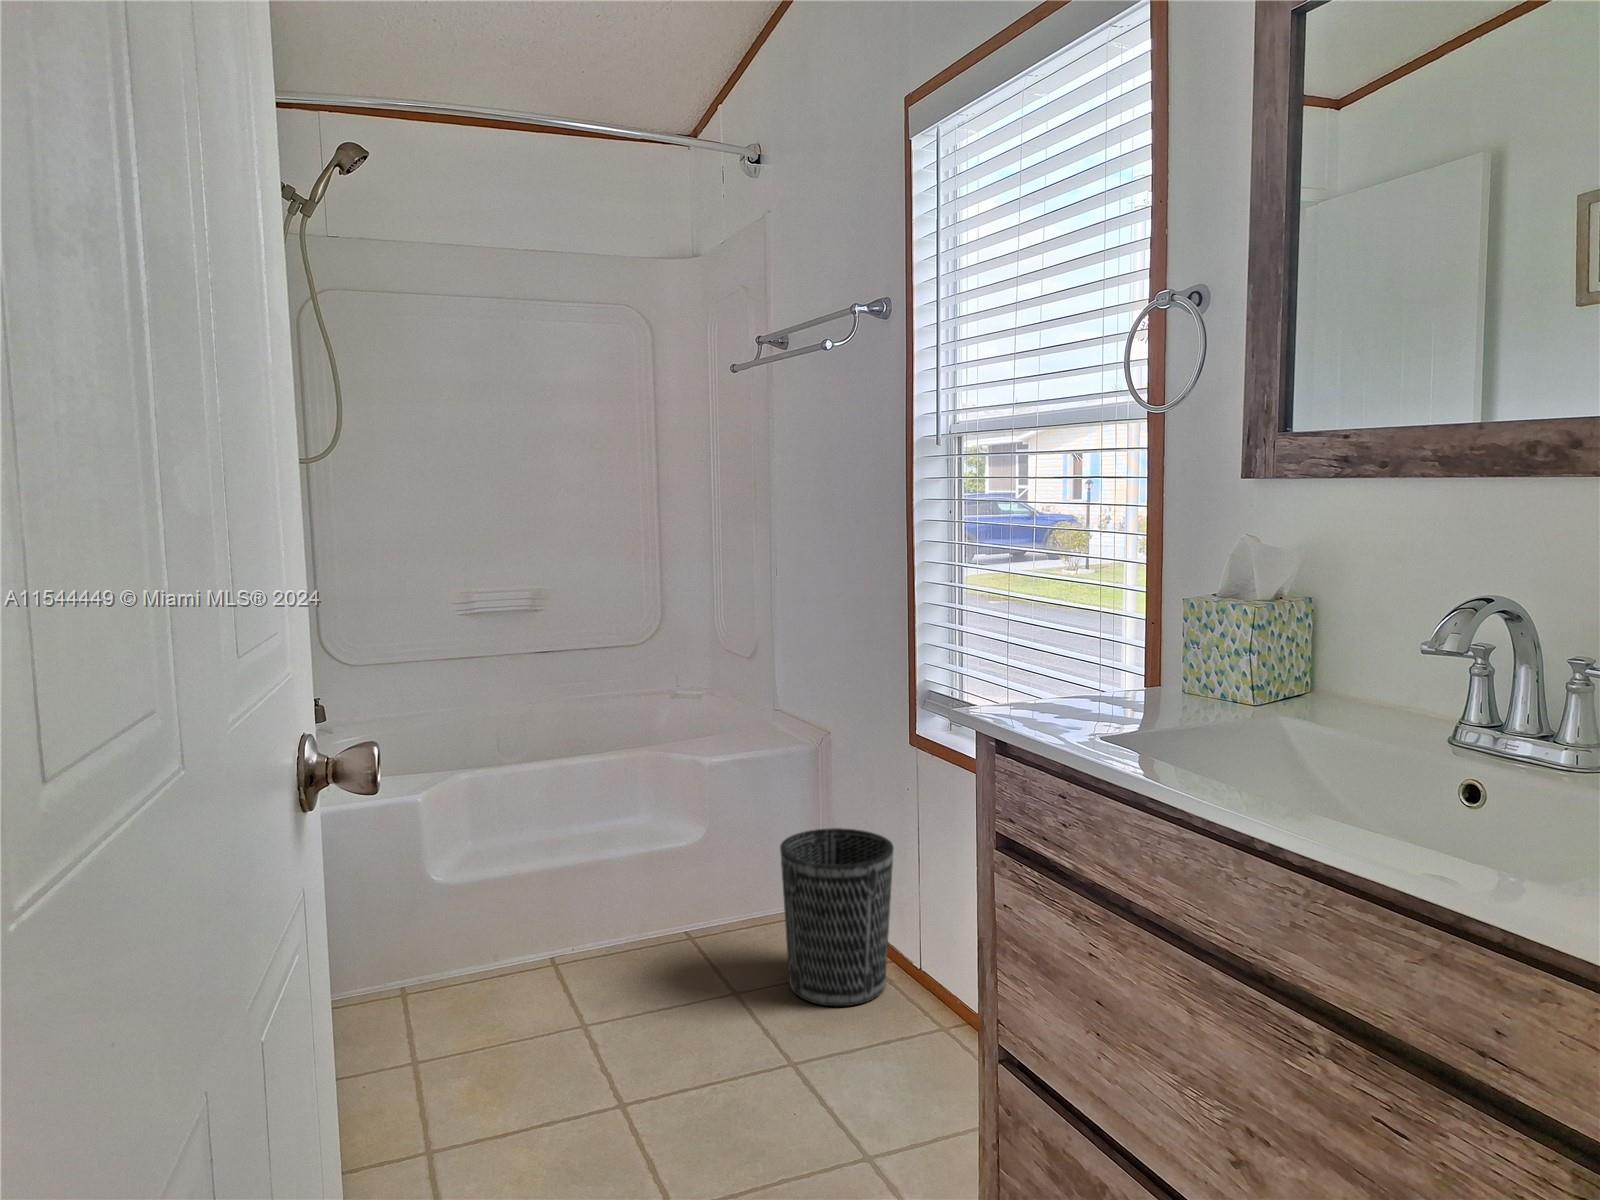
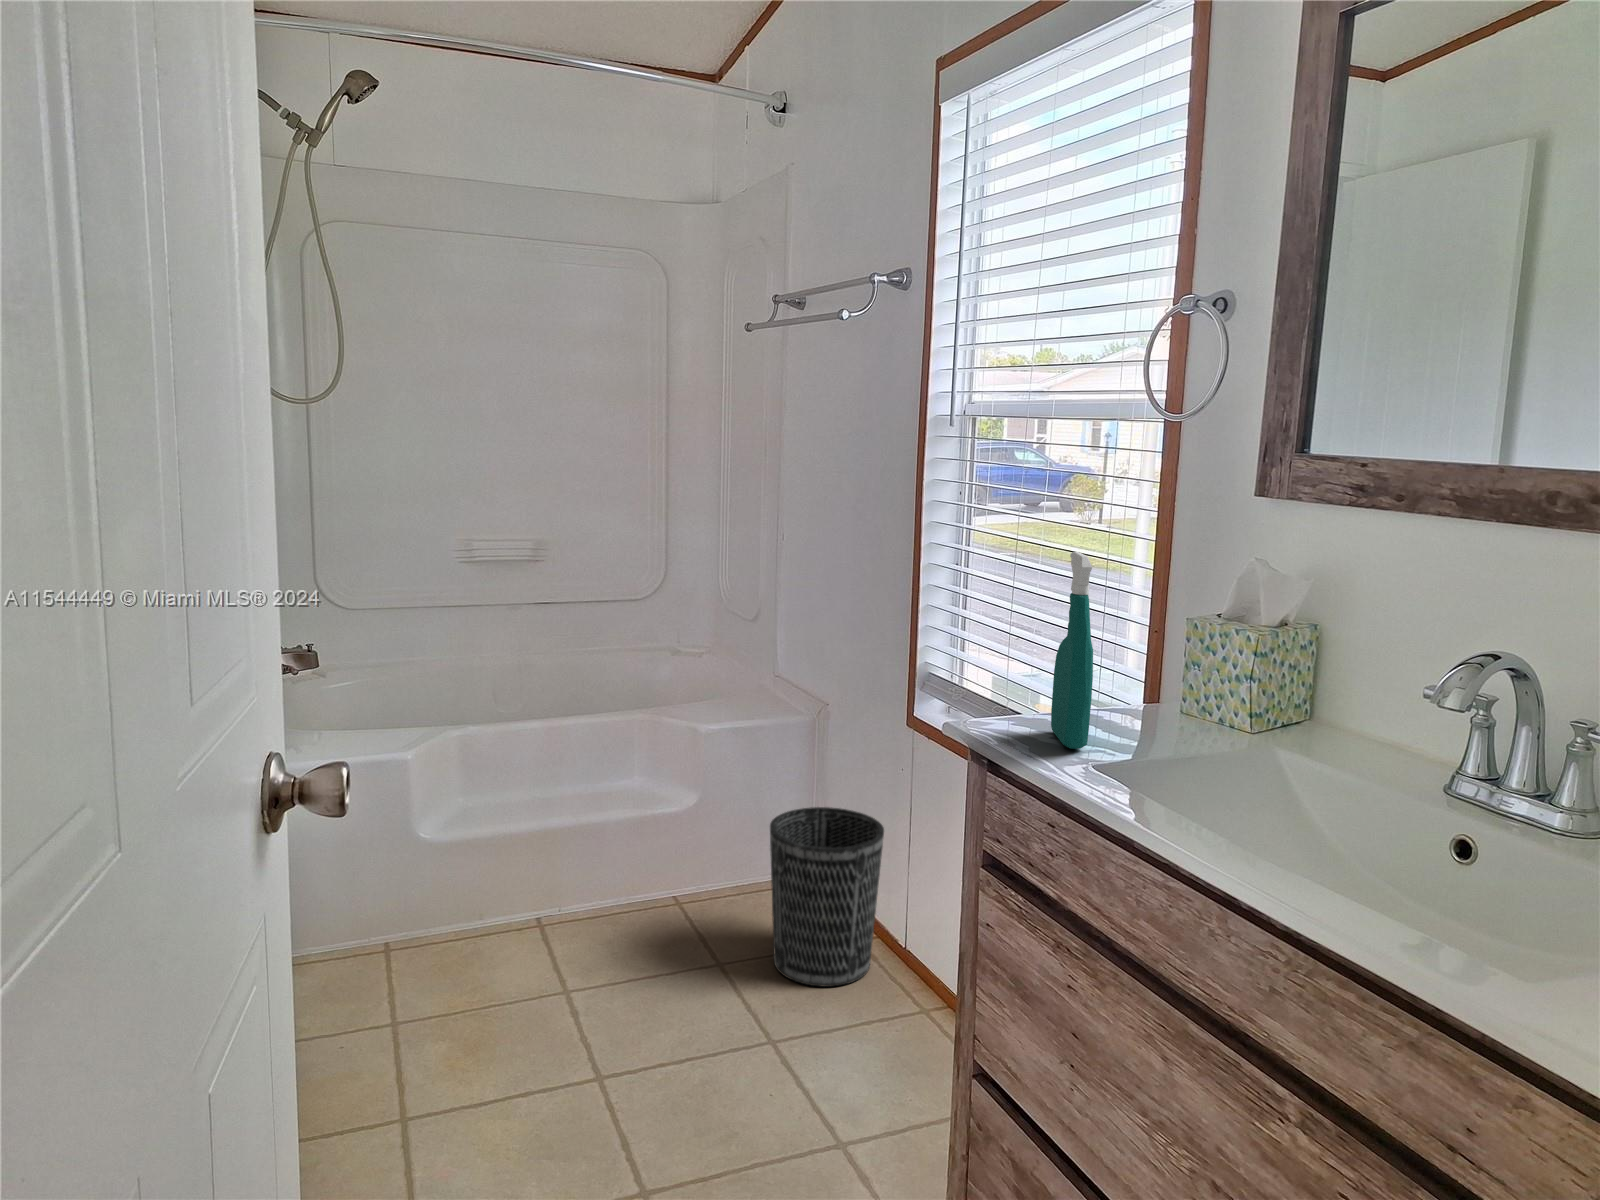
spray bottle: none [1056,532,1095,722] -> present [1051,552,1093,749]

